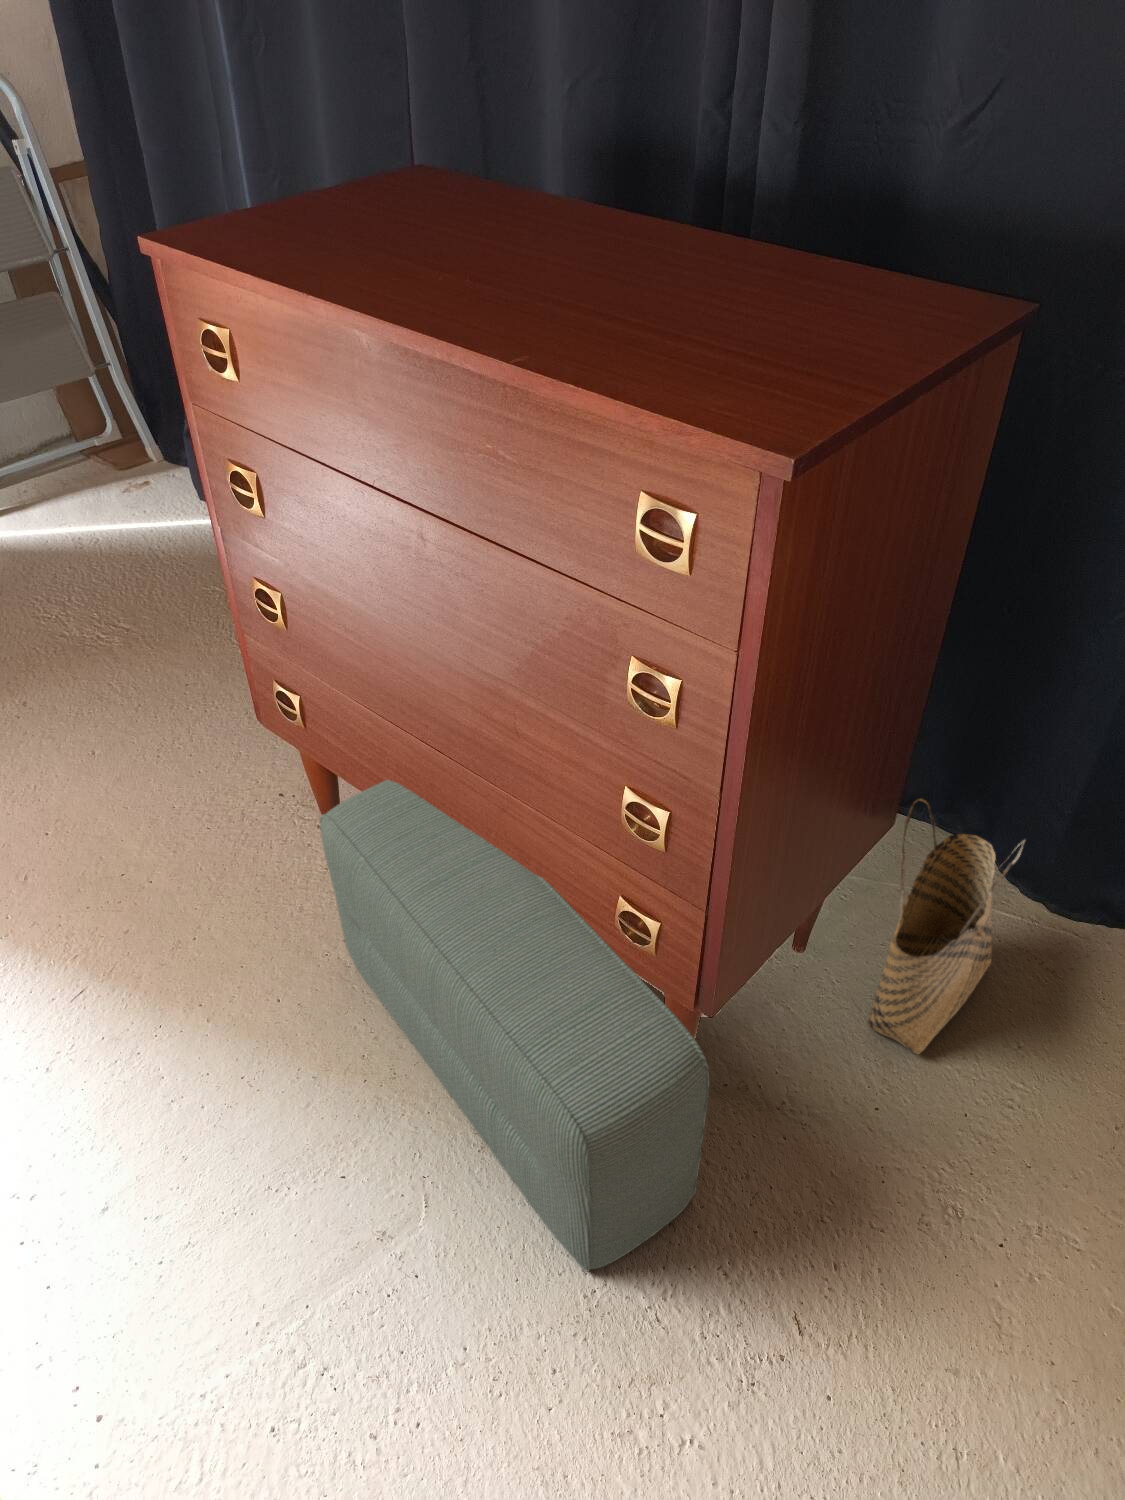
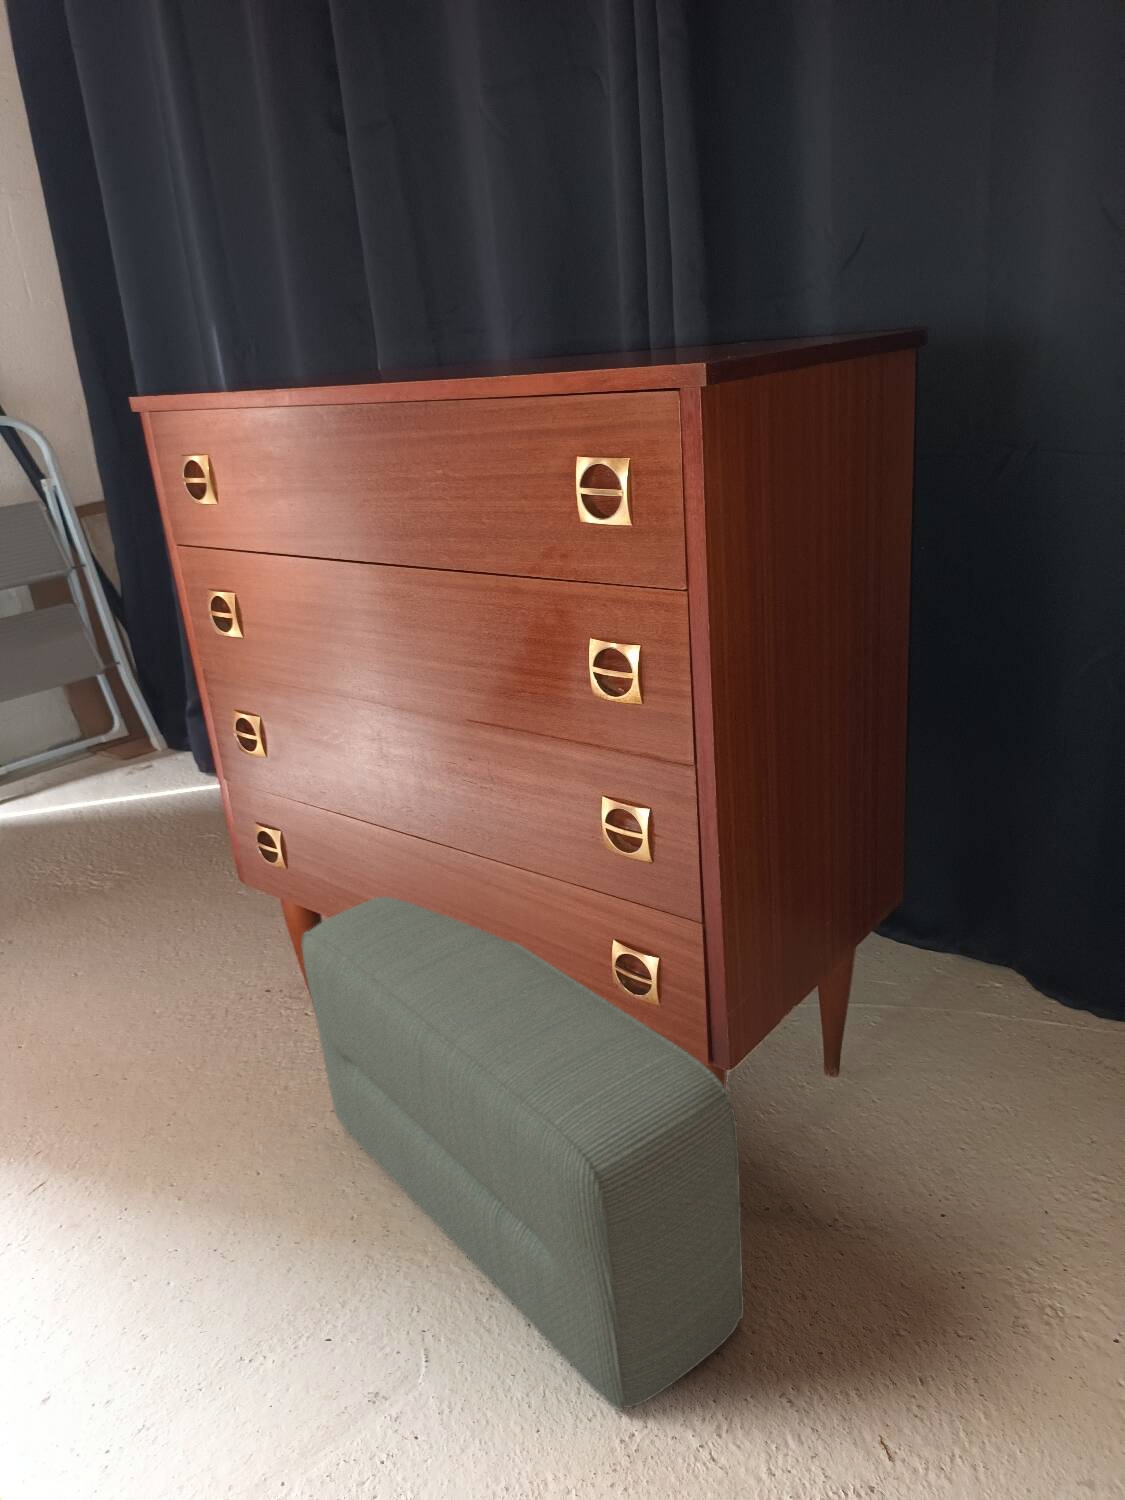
woven basket: present [867,799,1025,1054] -> none [915,856,1045,1155]

